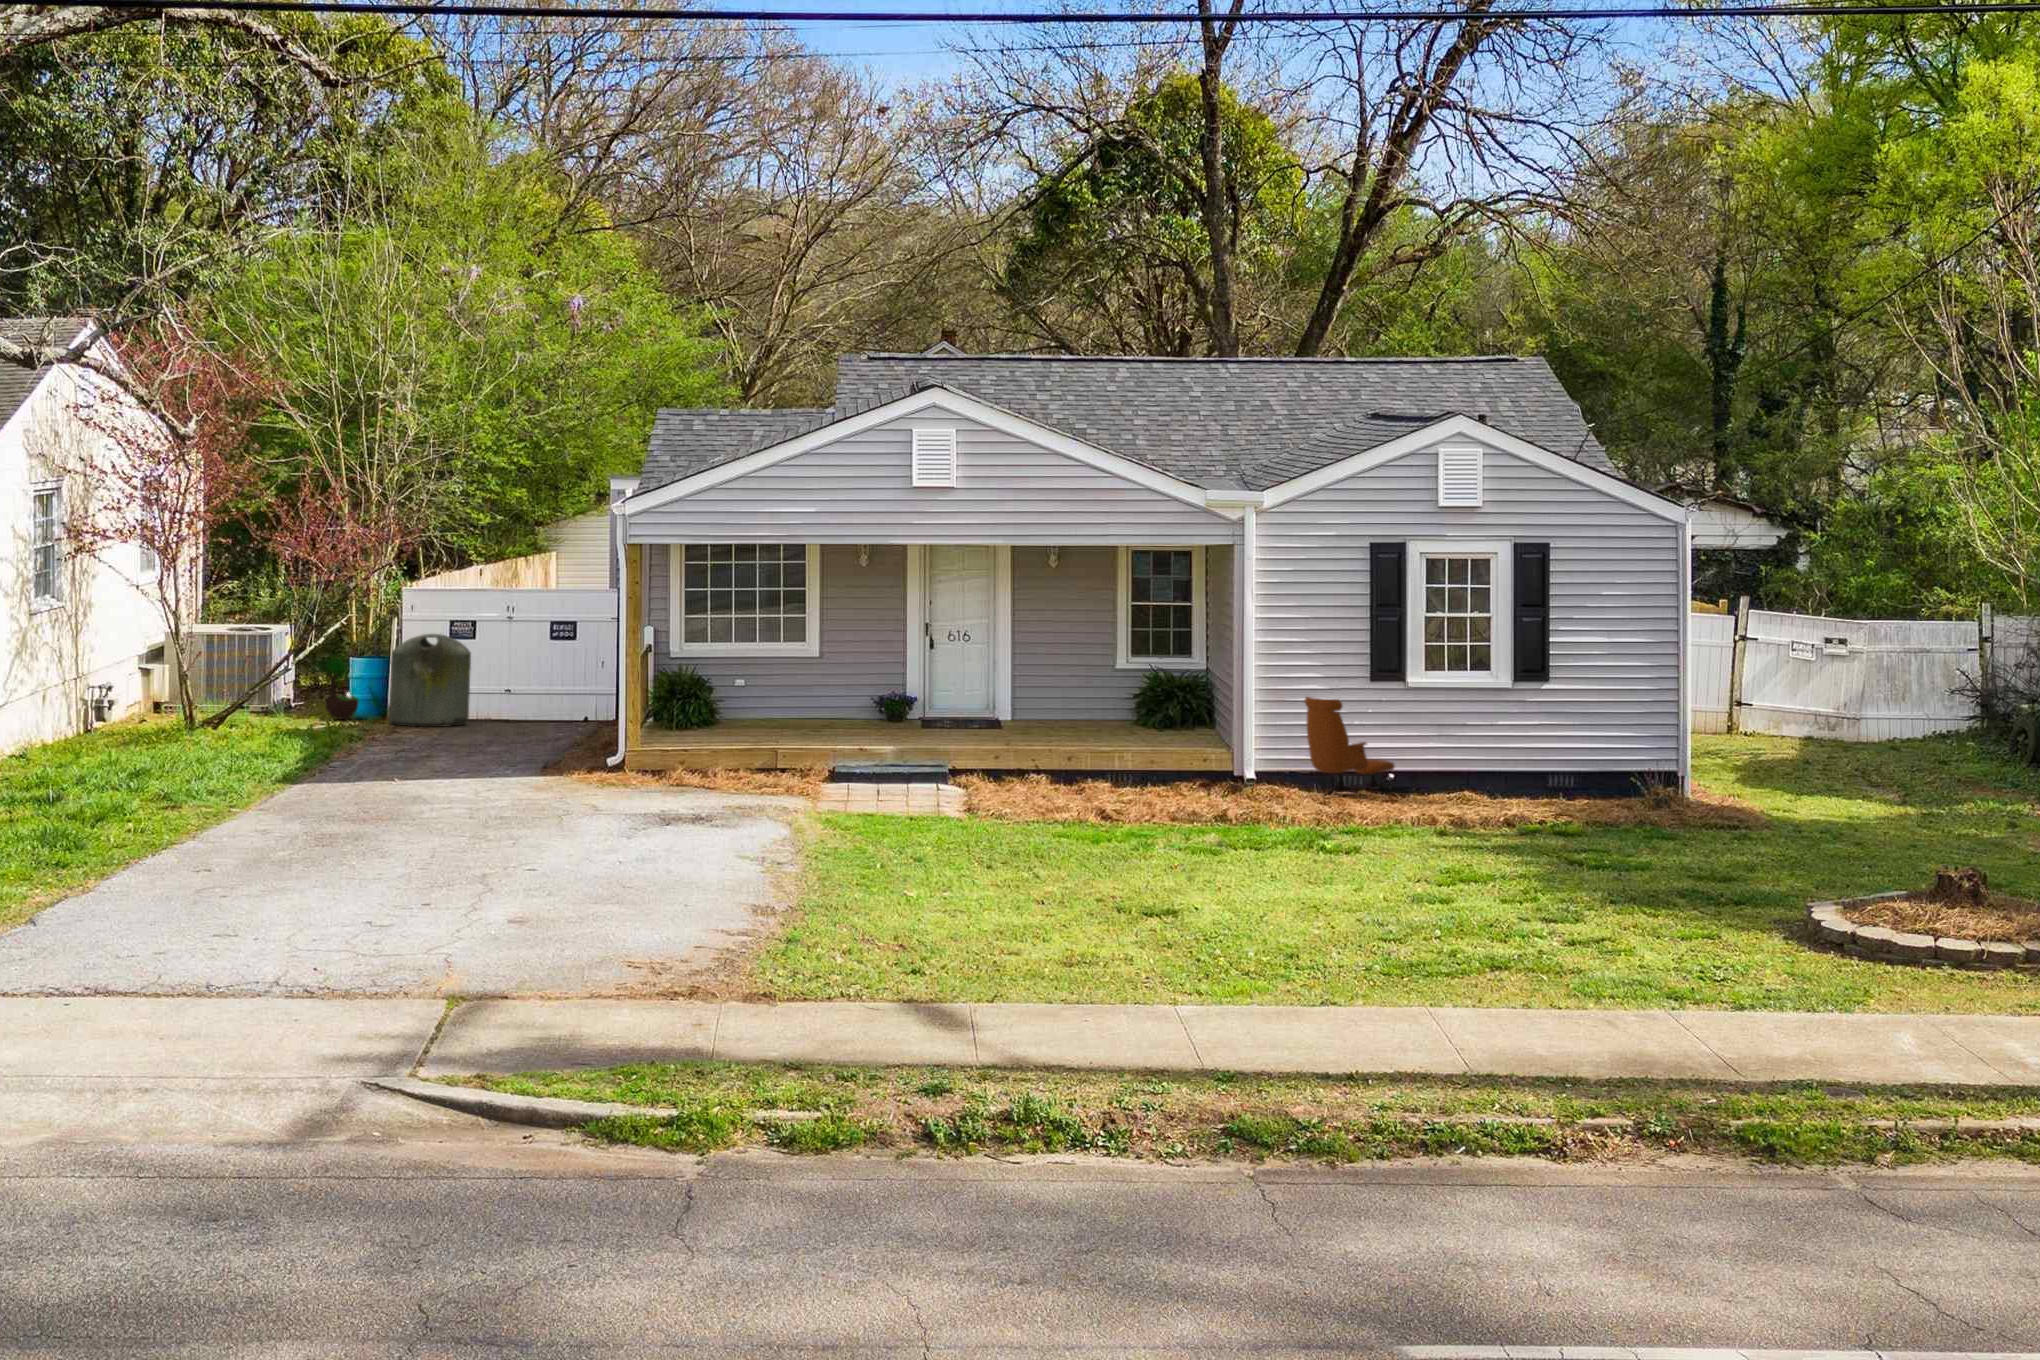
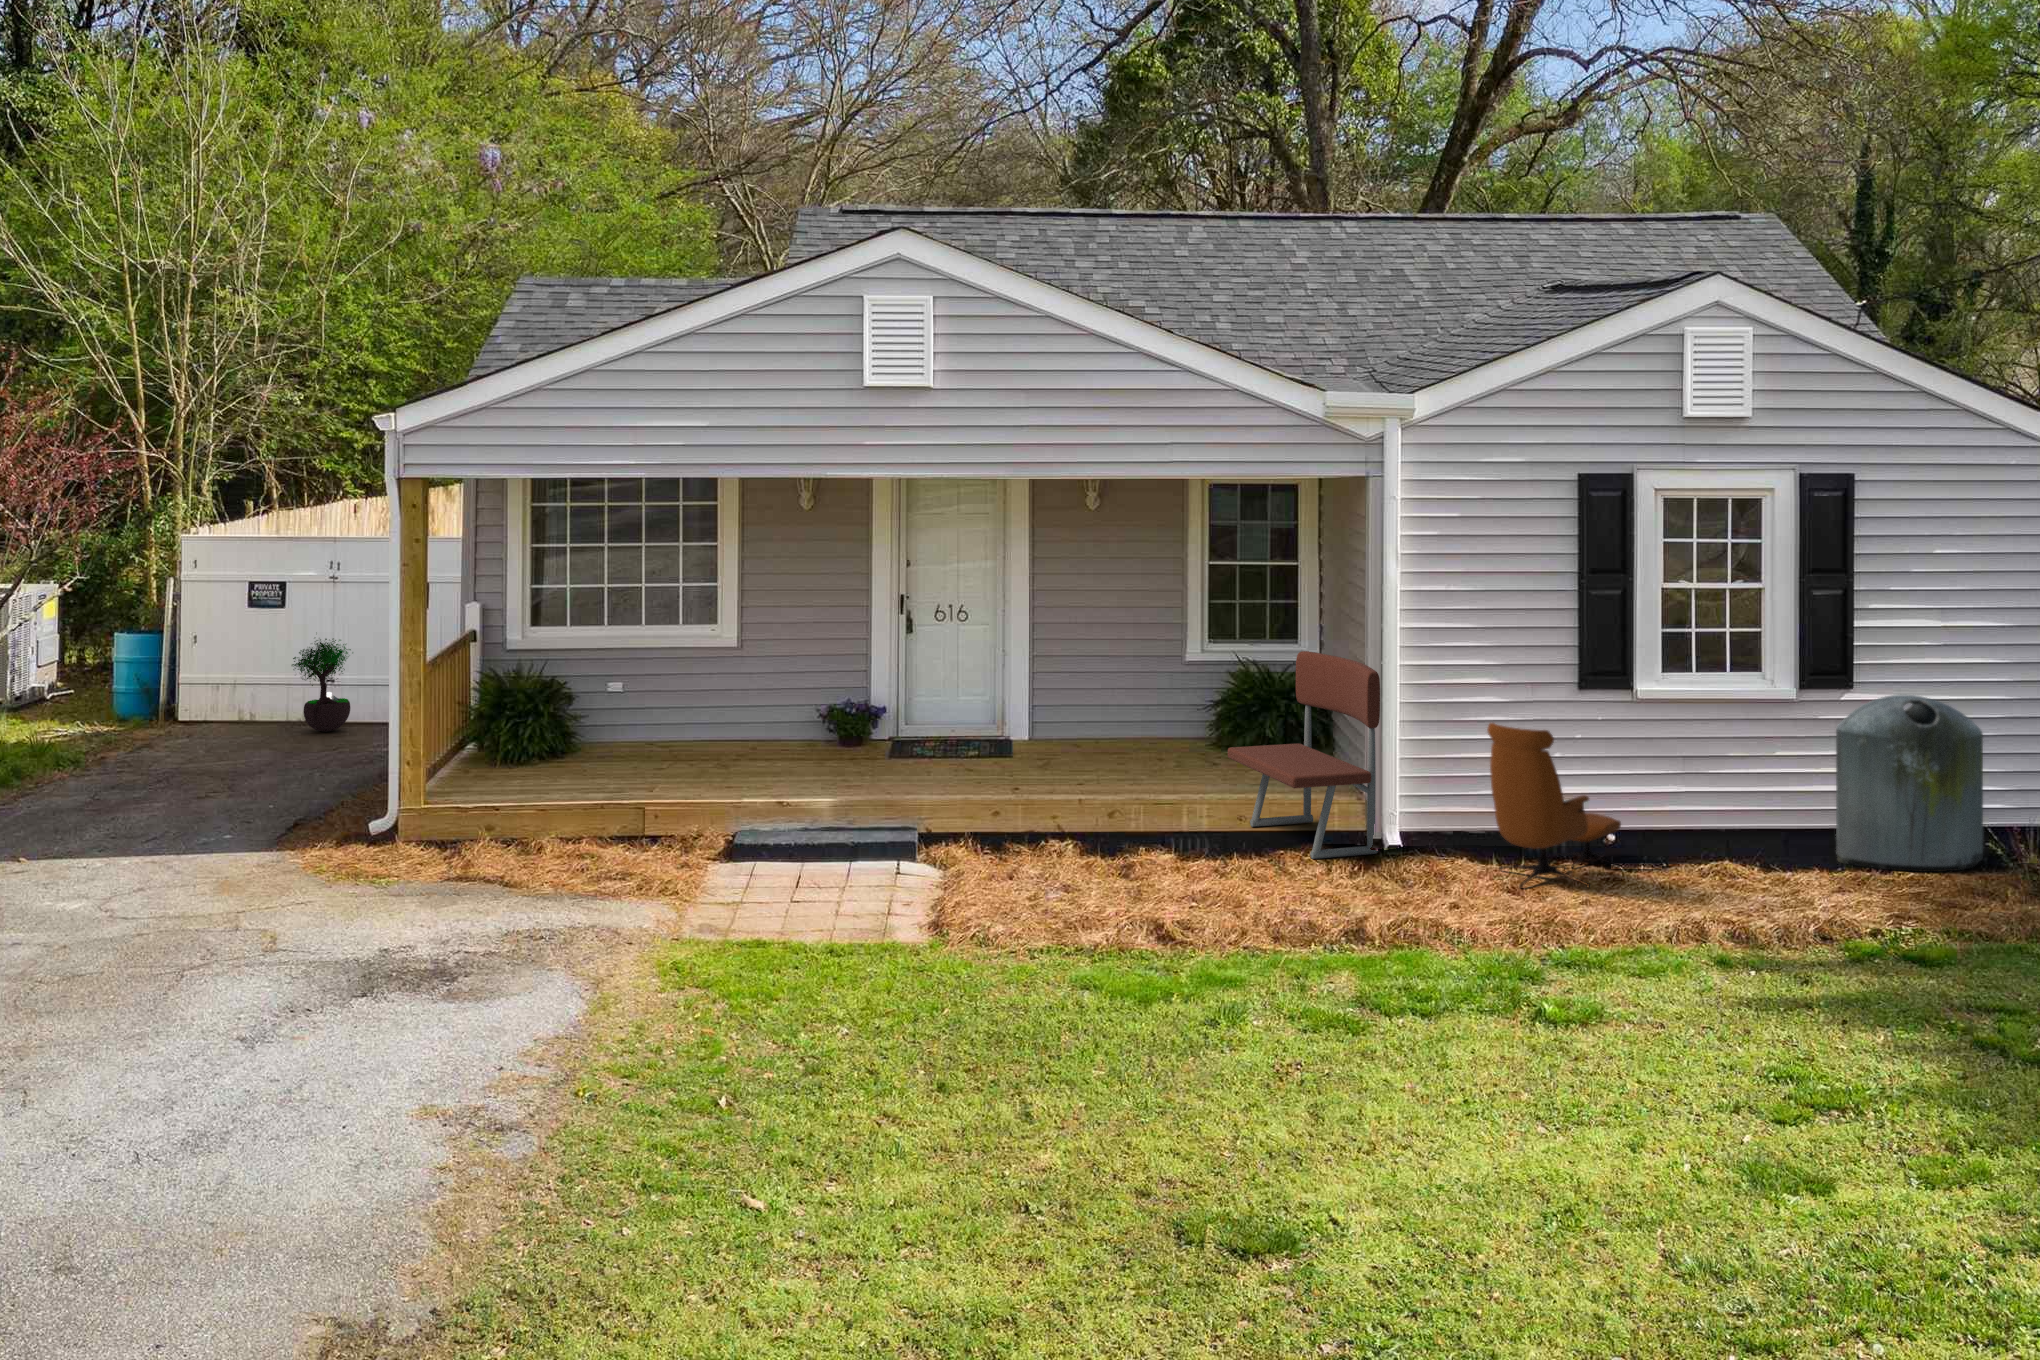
trash can: present [390,634,471,727] -> present [1836,695,1983,872]
potted tree: present [317,655,359,719] -> present [292,638,351,732]
bench: none [1148,659,1243,786] -> present [1228,651,1380,859]

